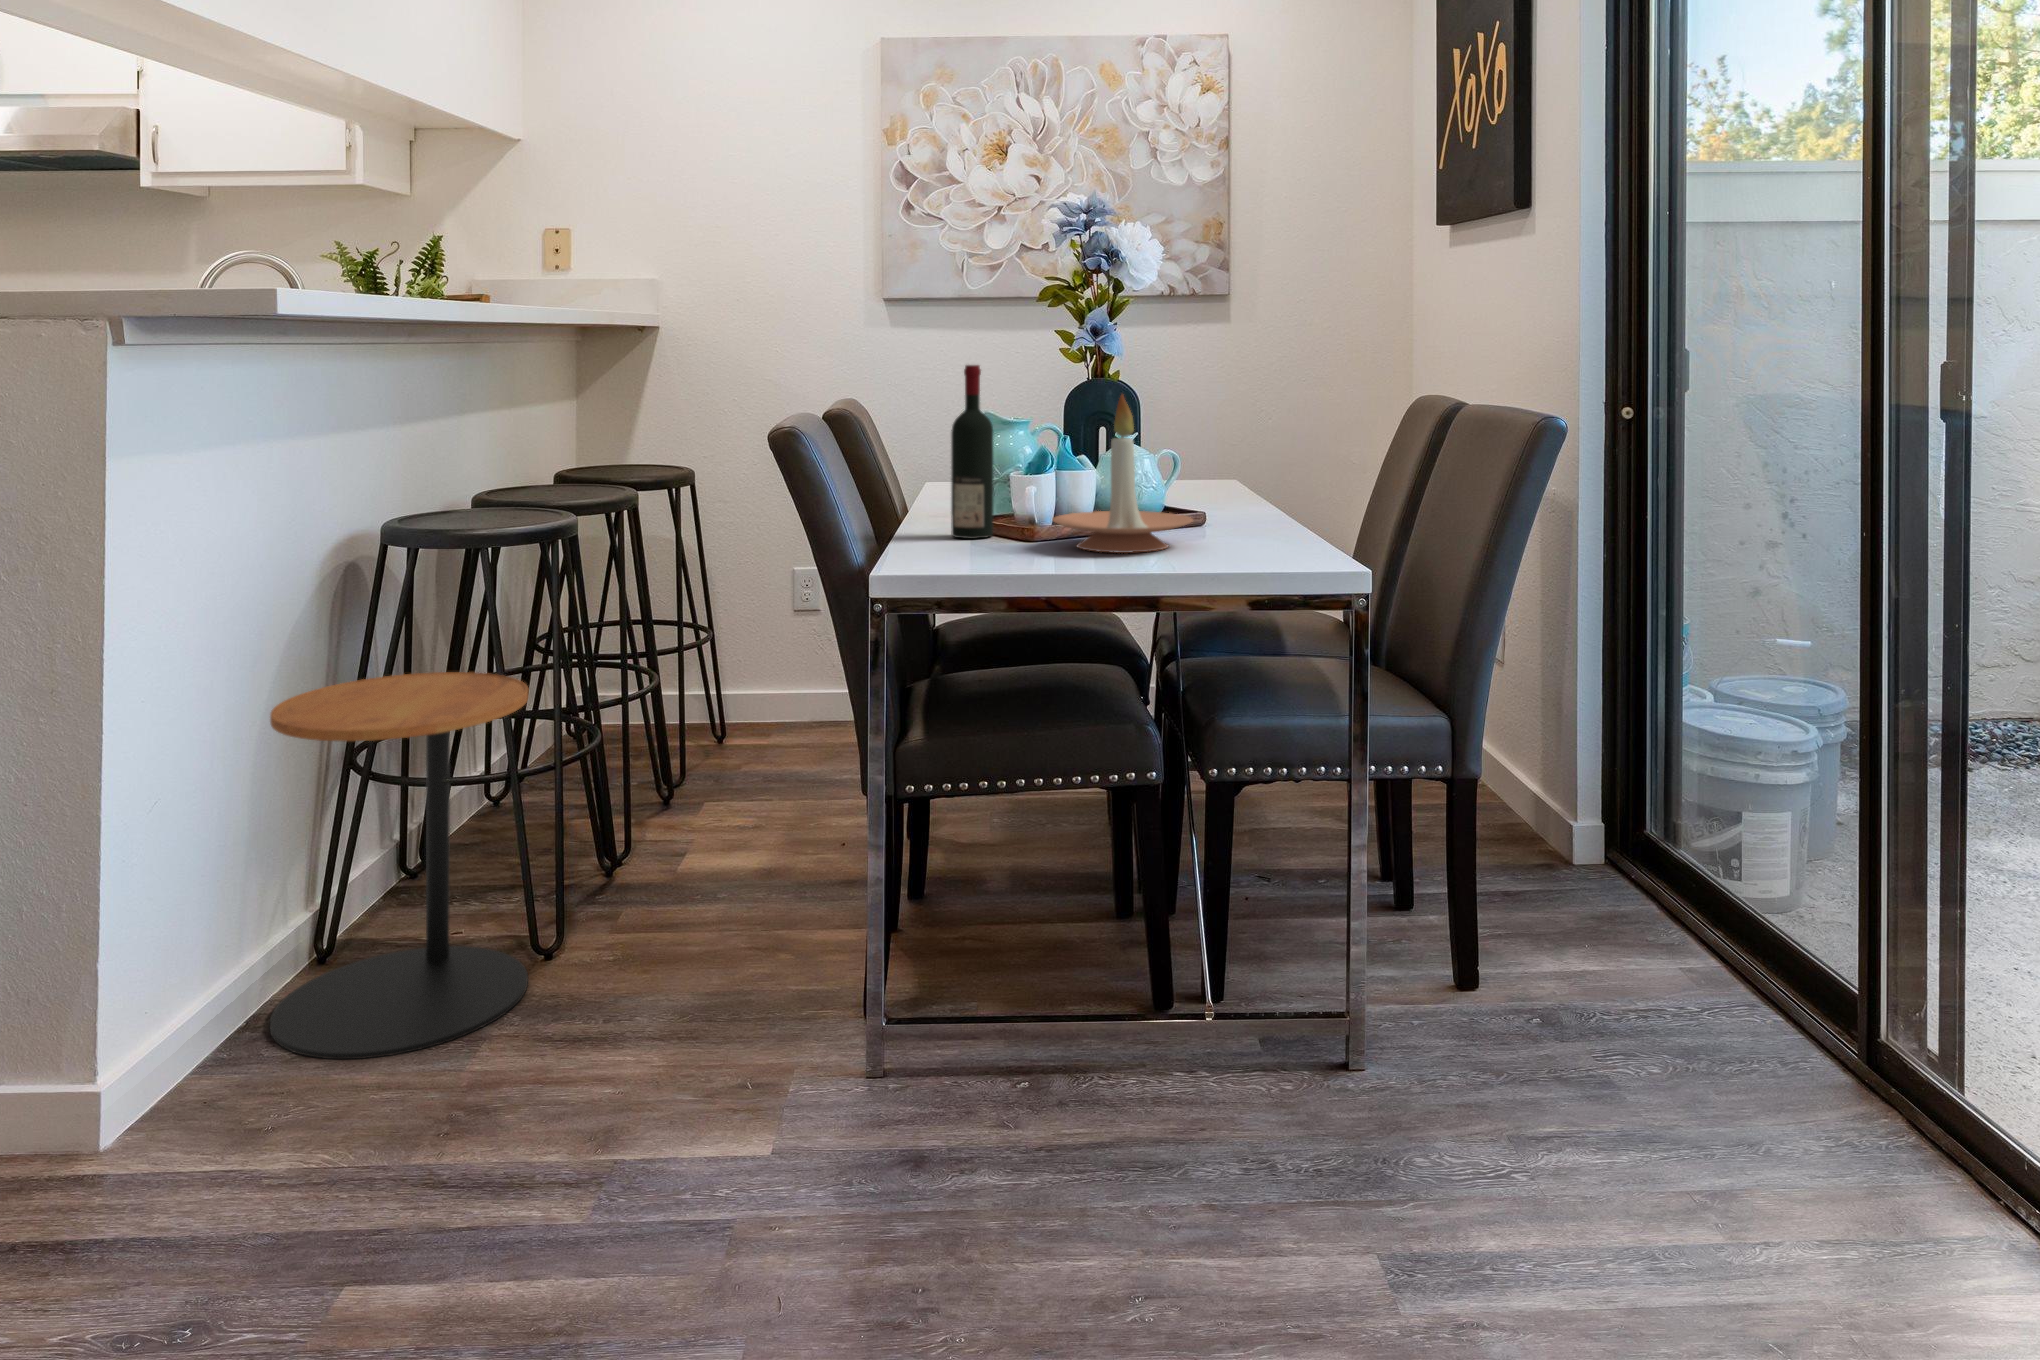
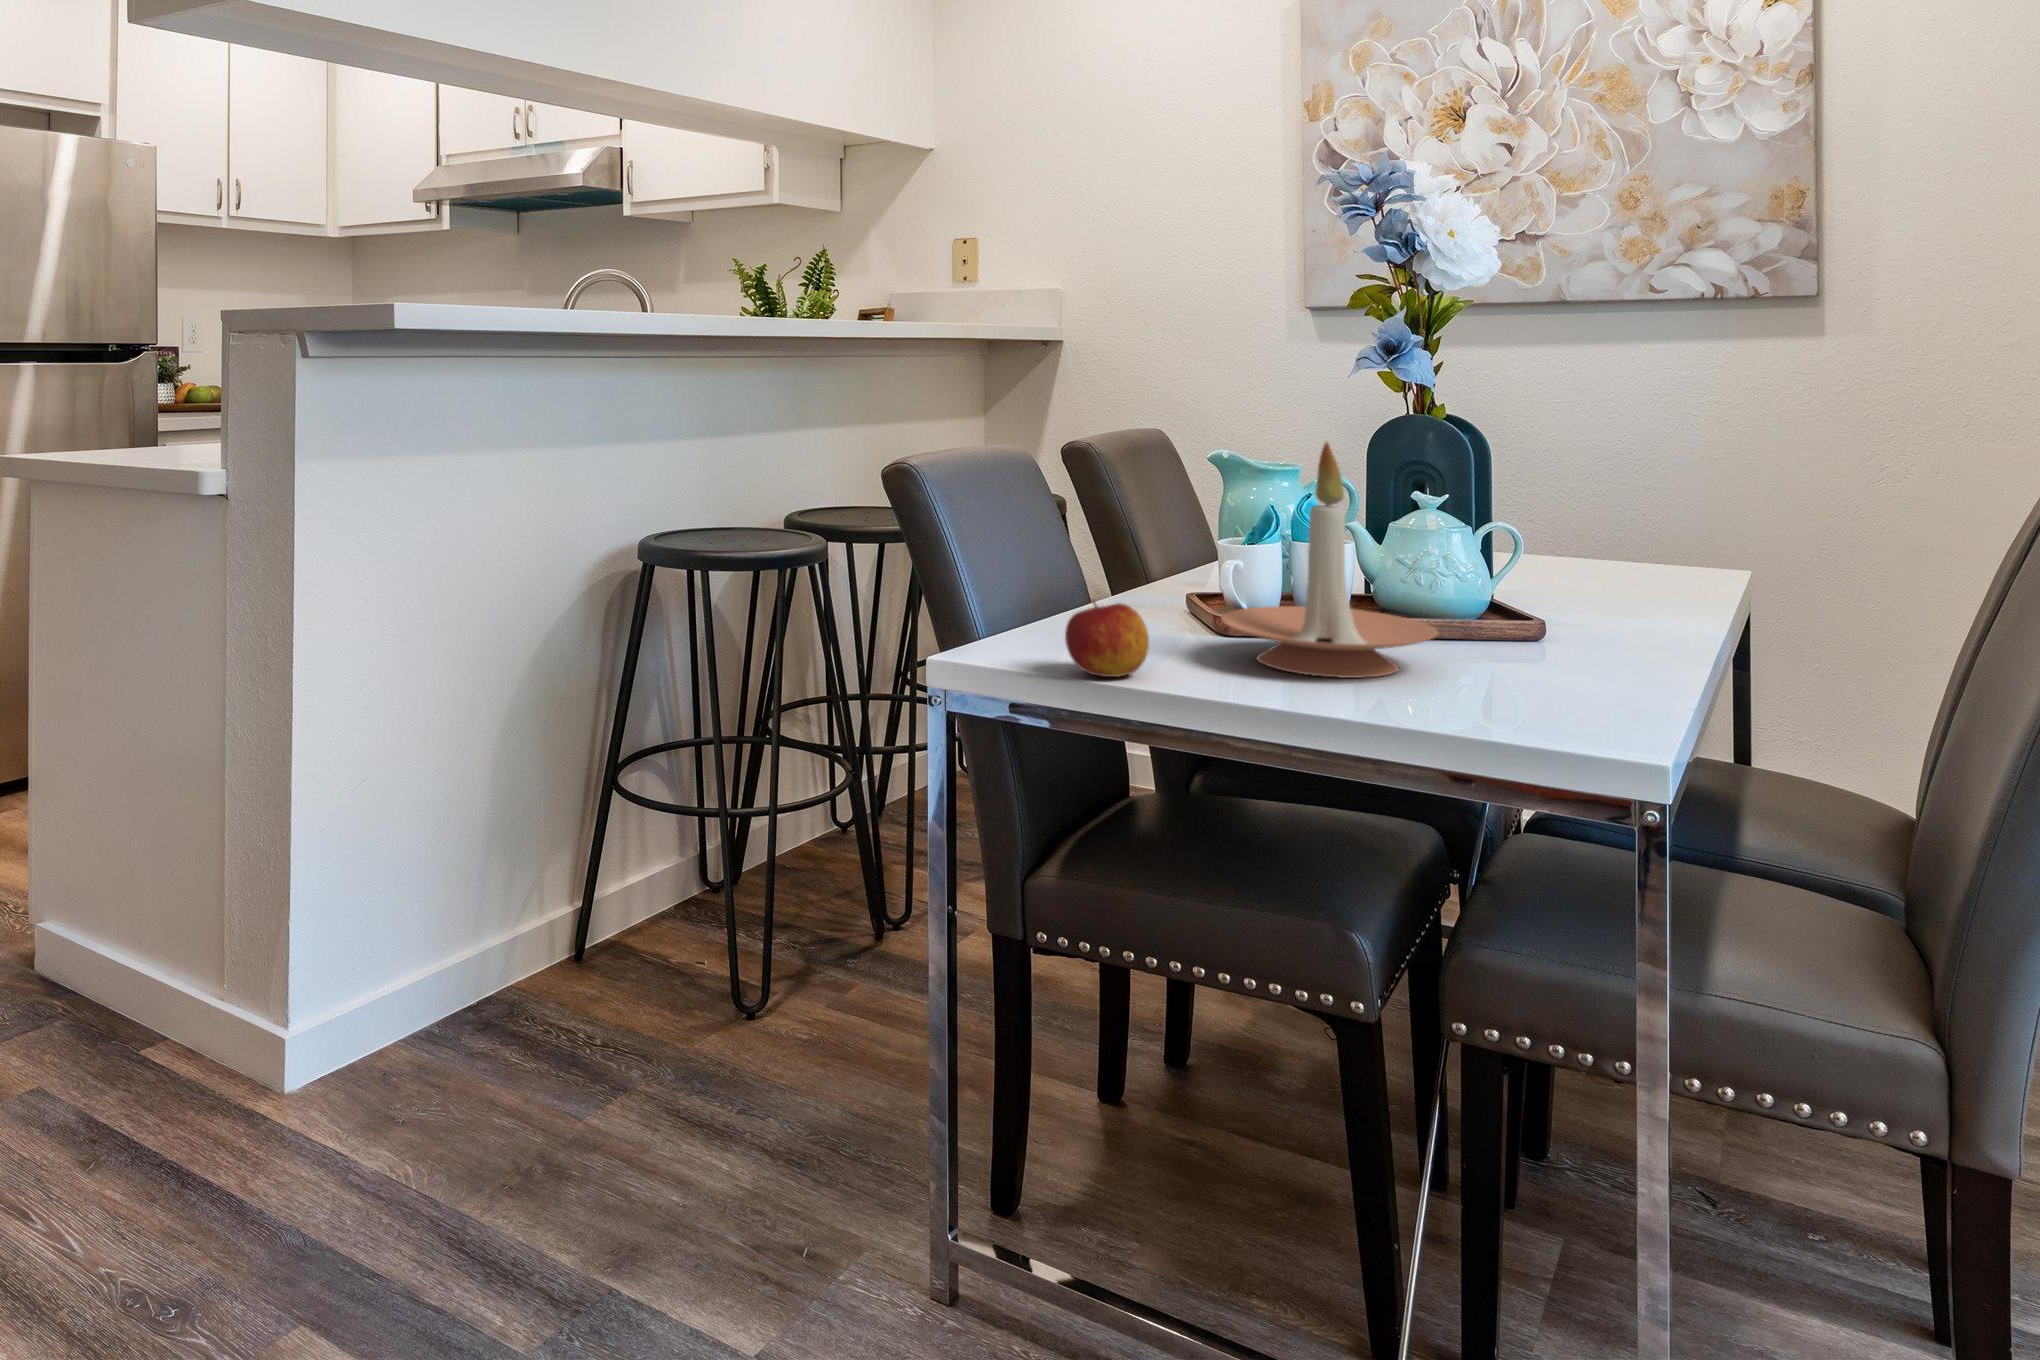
wine bottle: present [951,365,993,539] -> none [1143,394,1200,625]
apple: none [982,513,1041,568] -> present [1065,600,1149,677]
side table: present [270,672,528,1059] -> none [480,690,721,1082]

